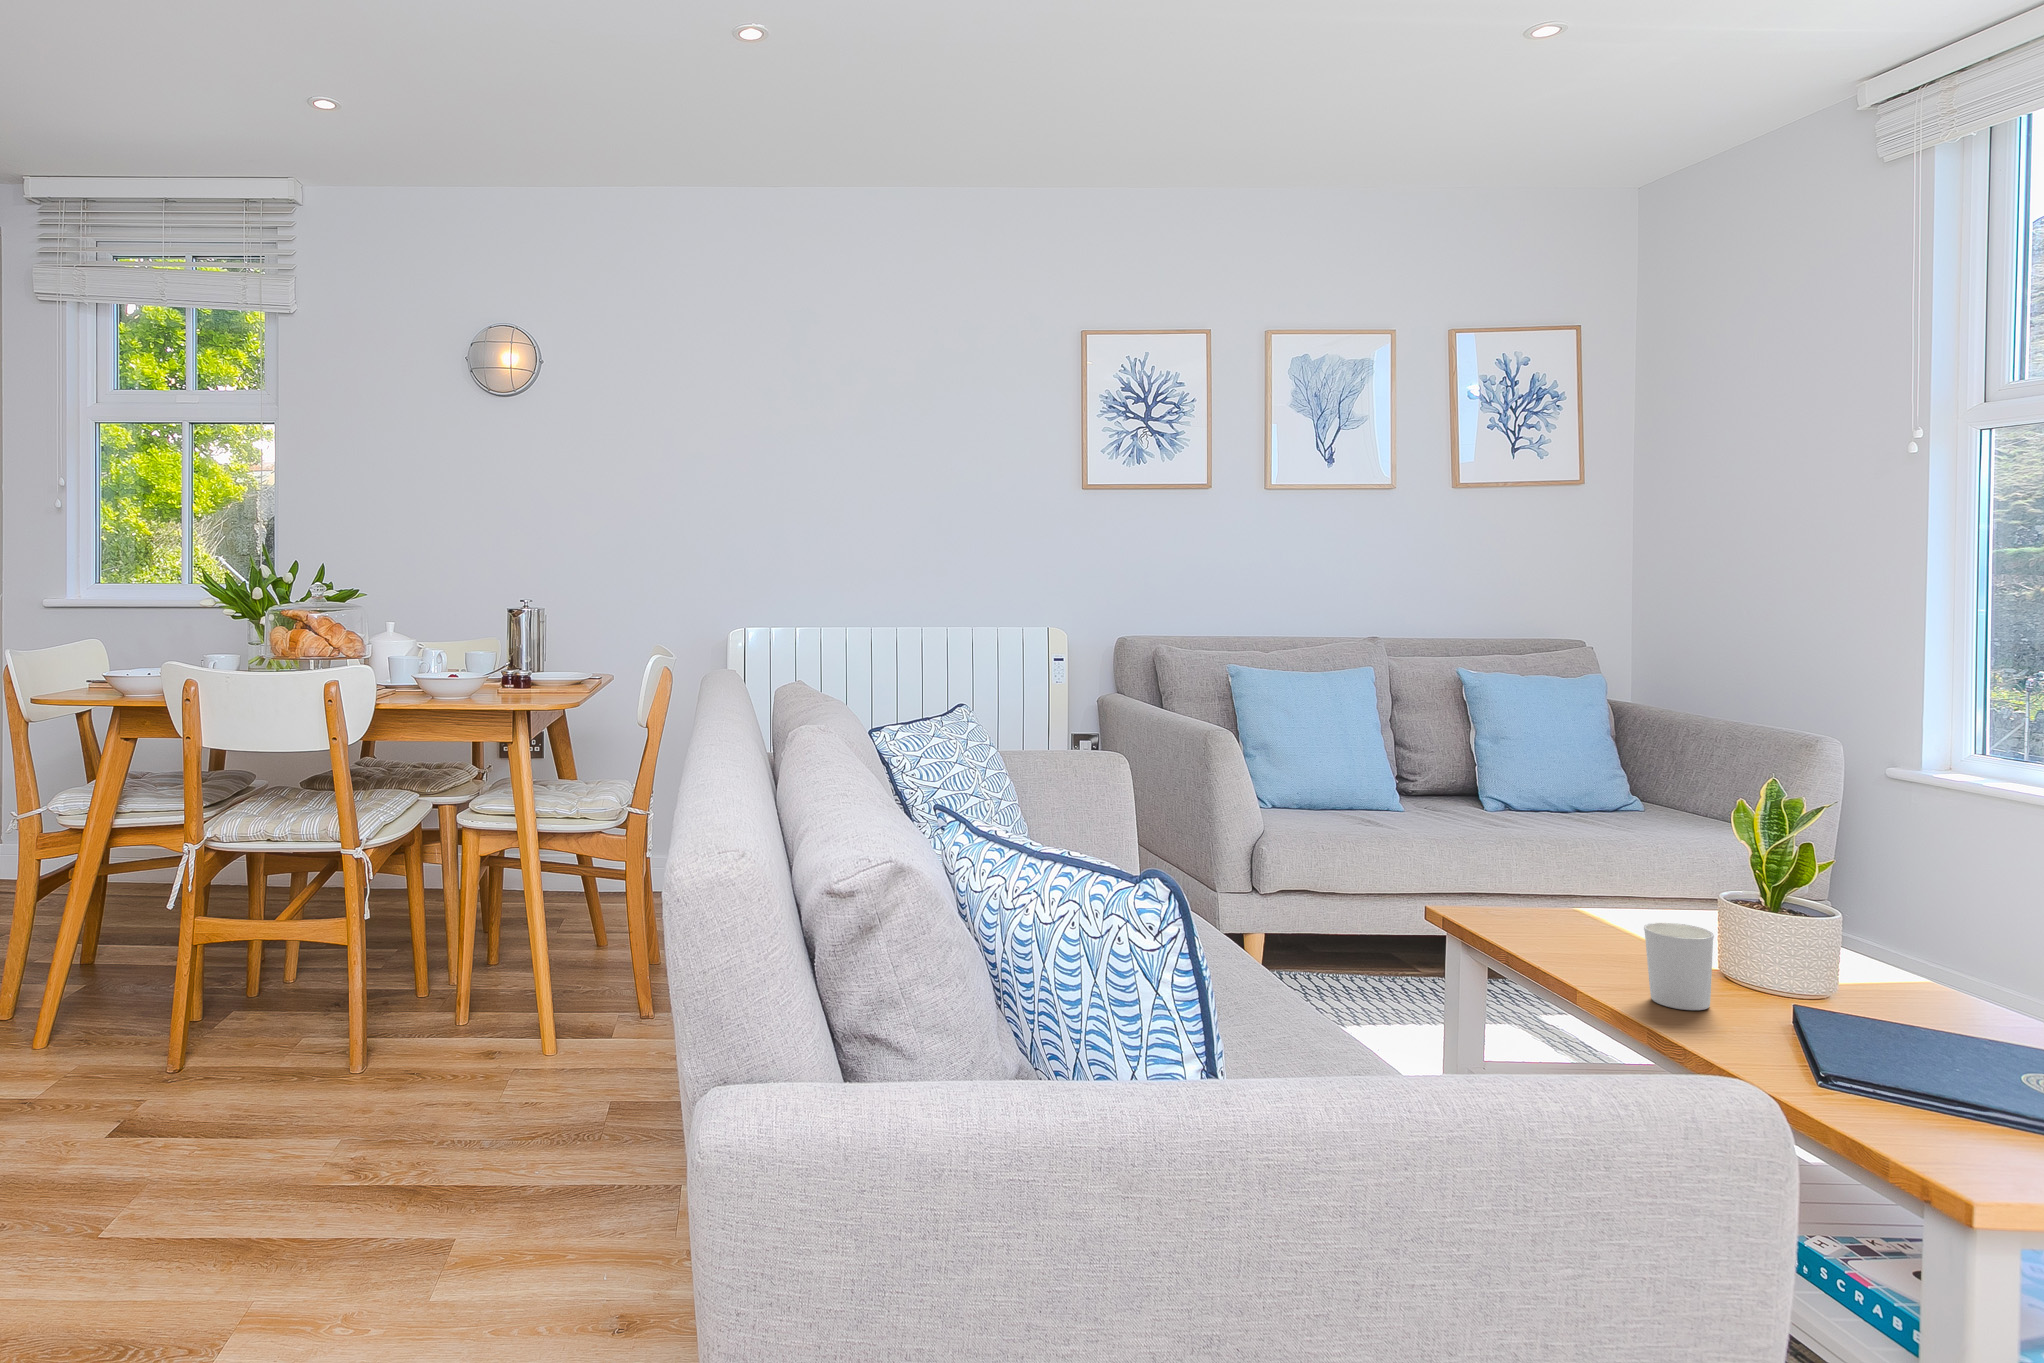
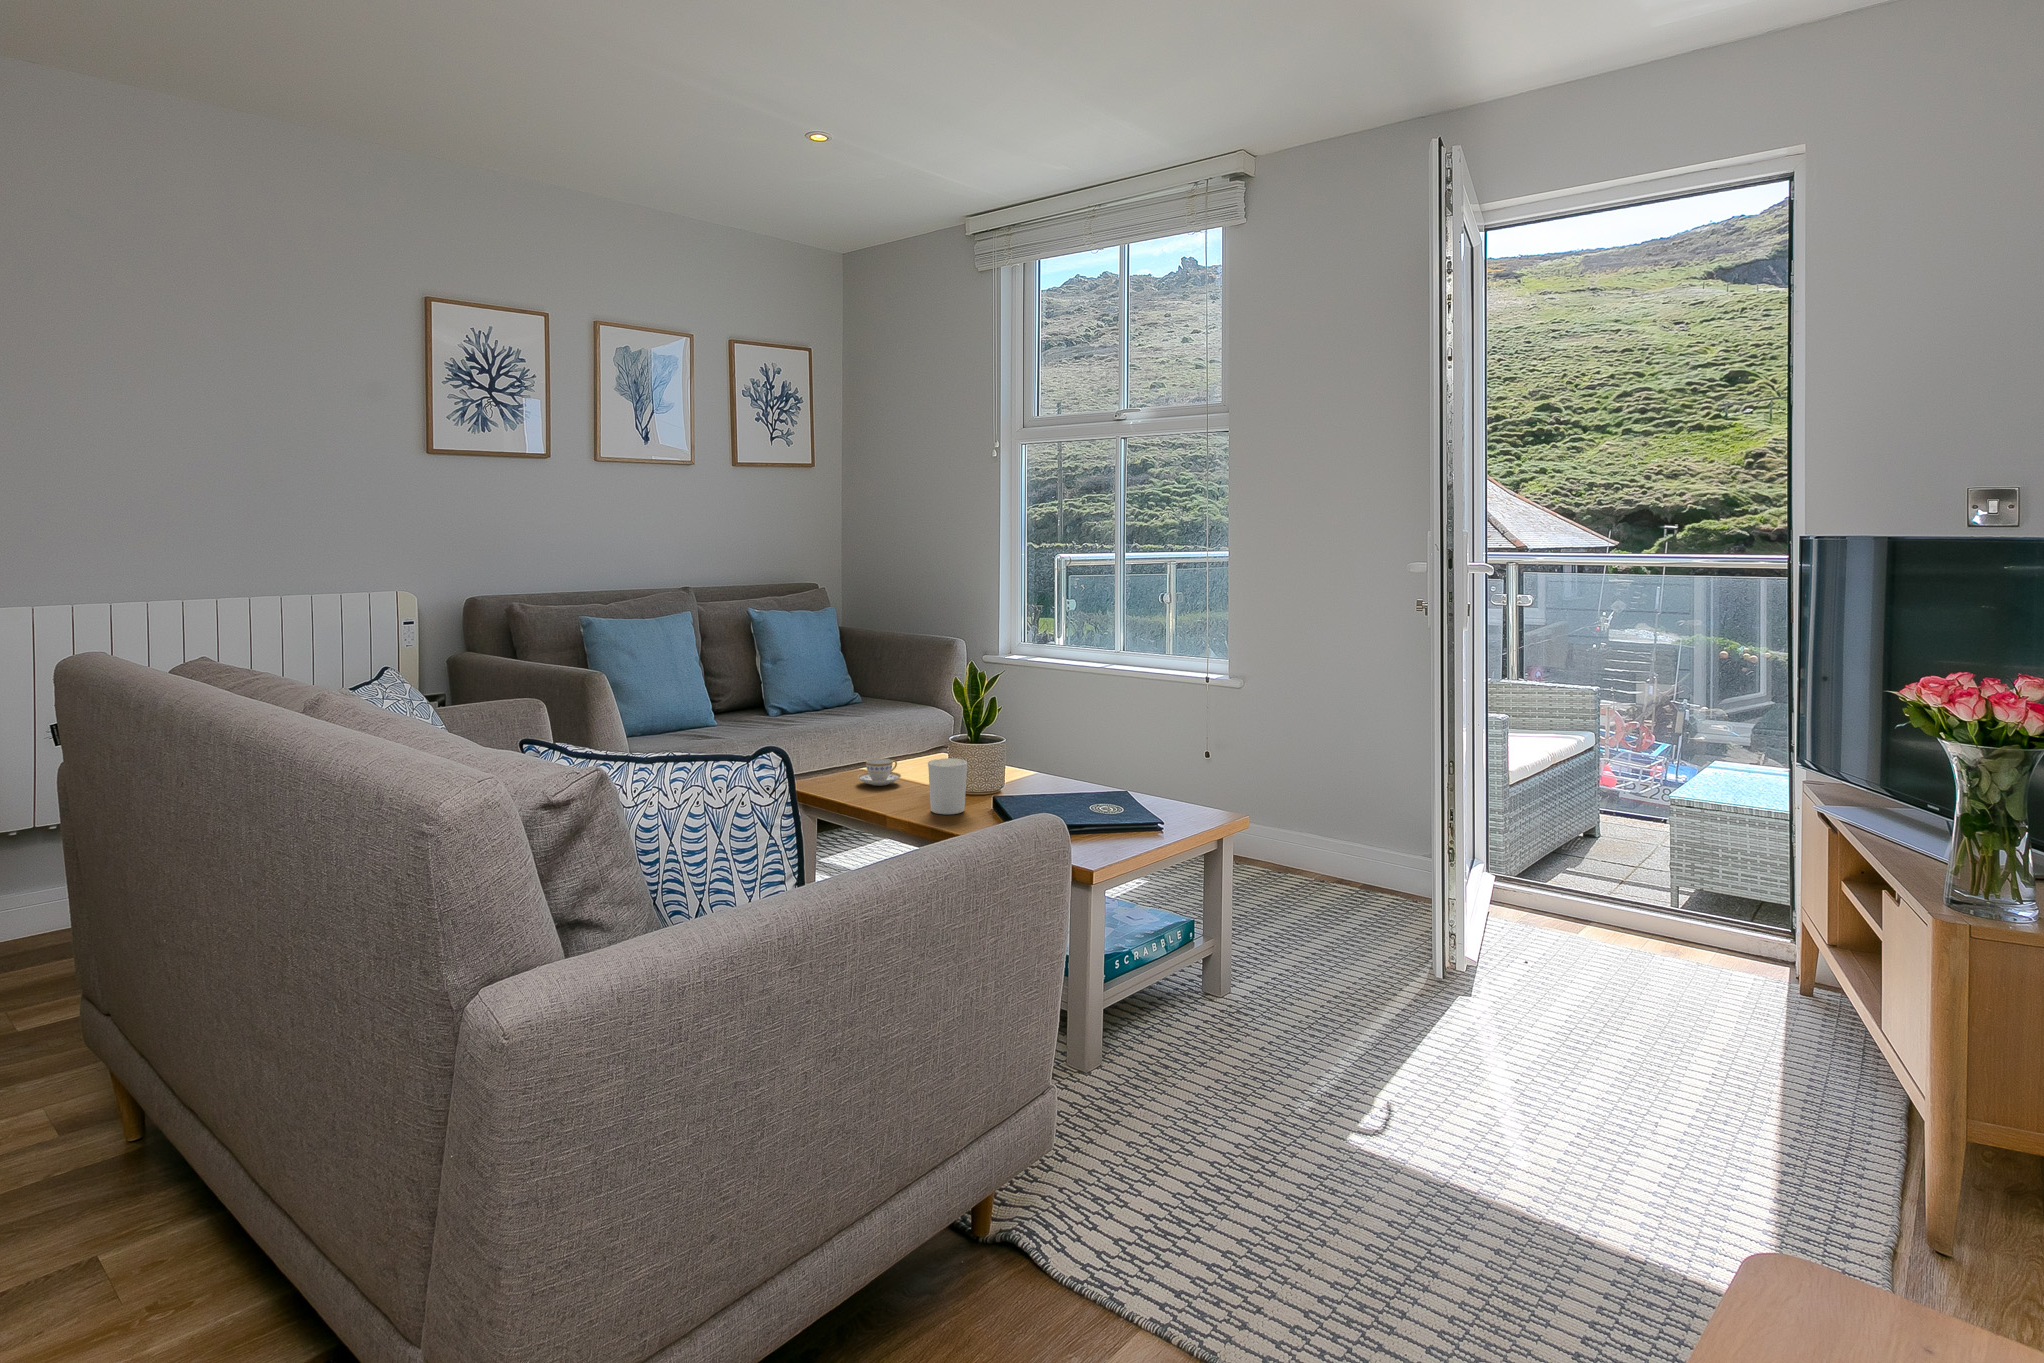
teacup: none [1557,904,1629,944] -> present [857,758,901,786]

